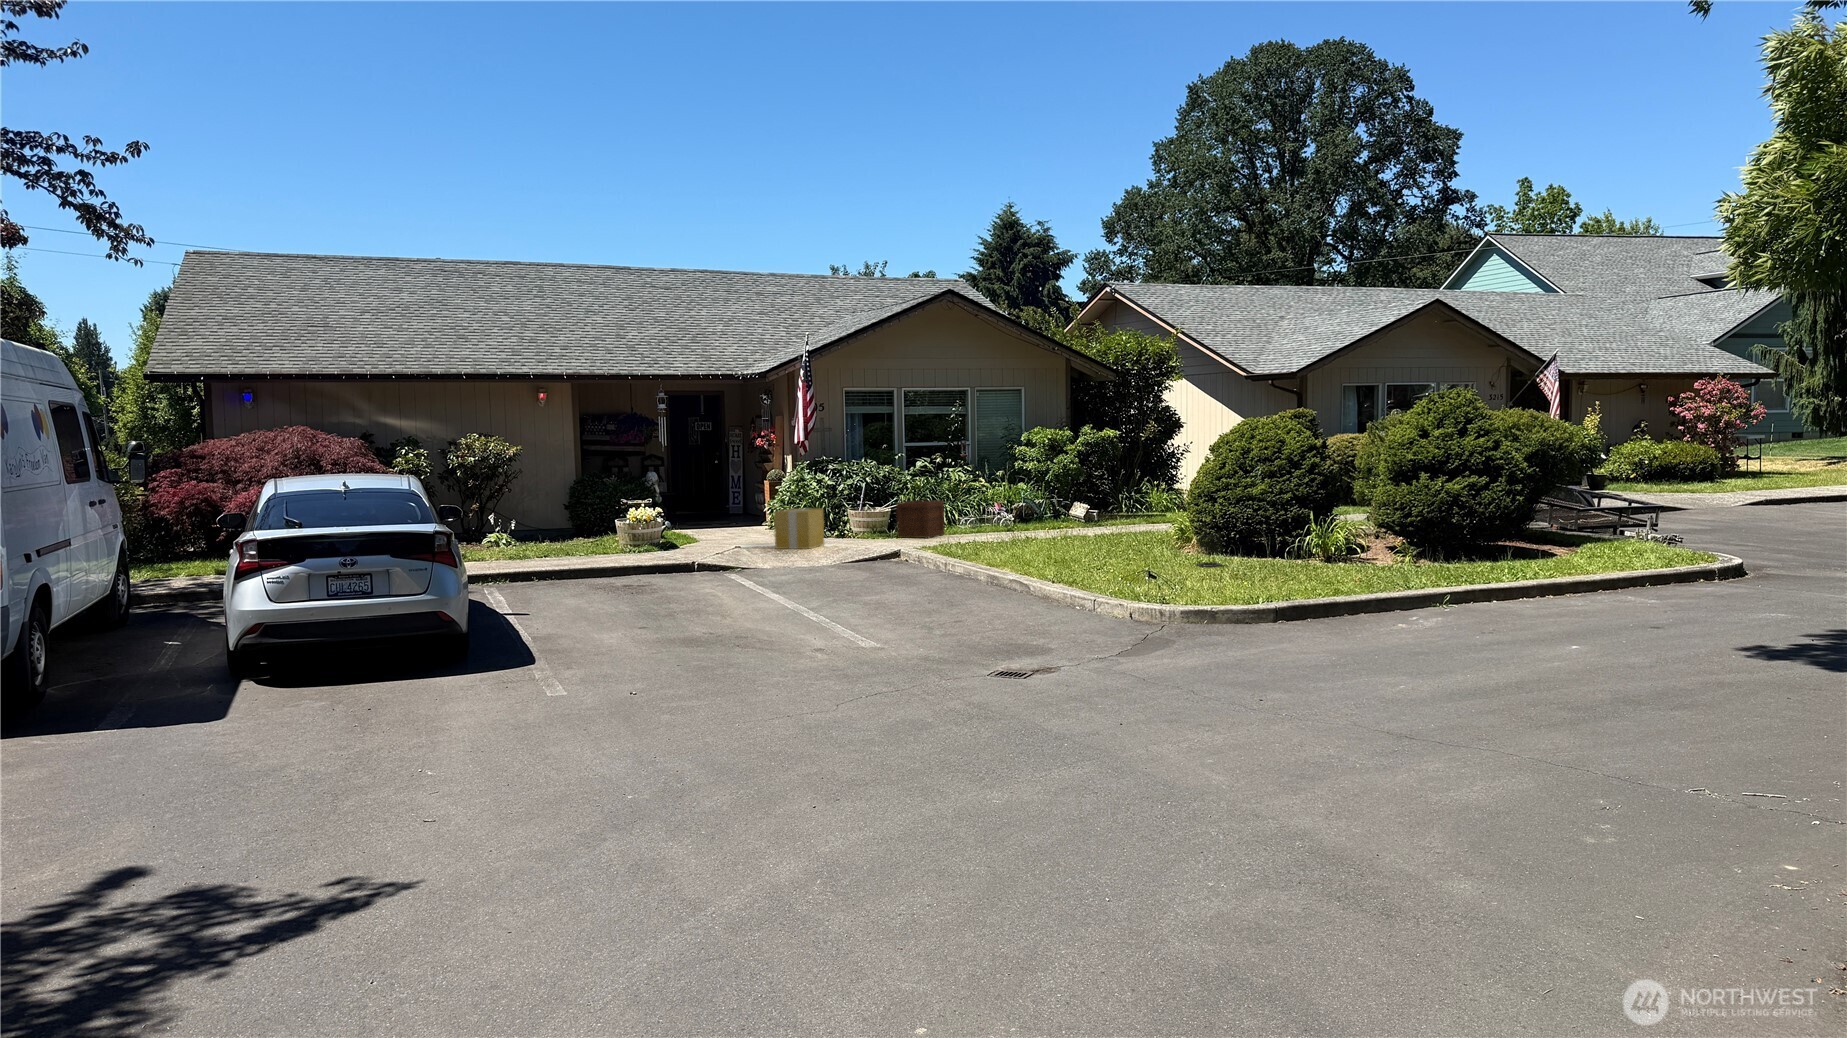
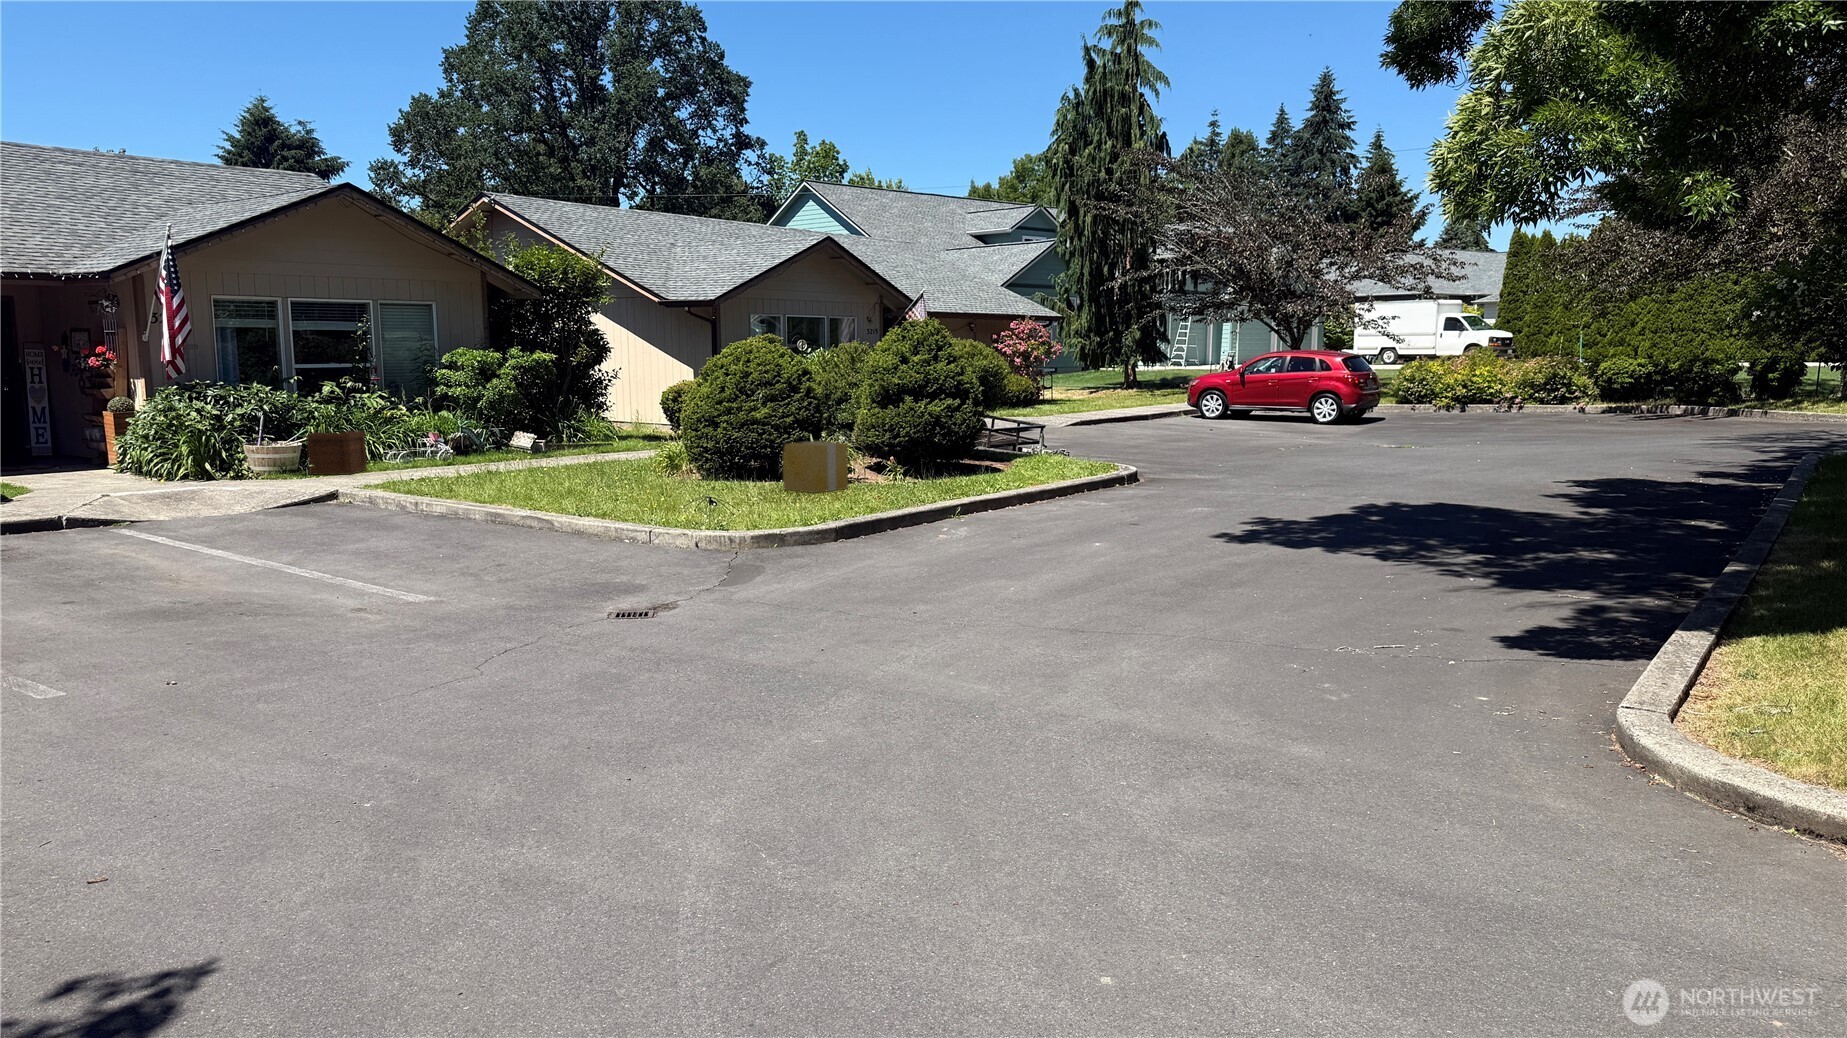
cardboard box: present [774,508,824,549] -> present [783,441,848,493]
potted tree: present [1196,526,1223,567] -> none [696,445,727,493]

